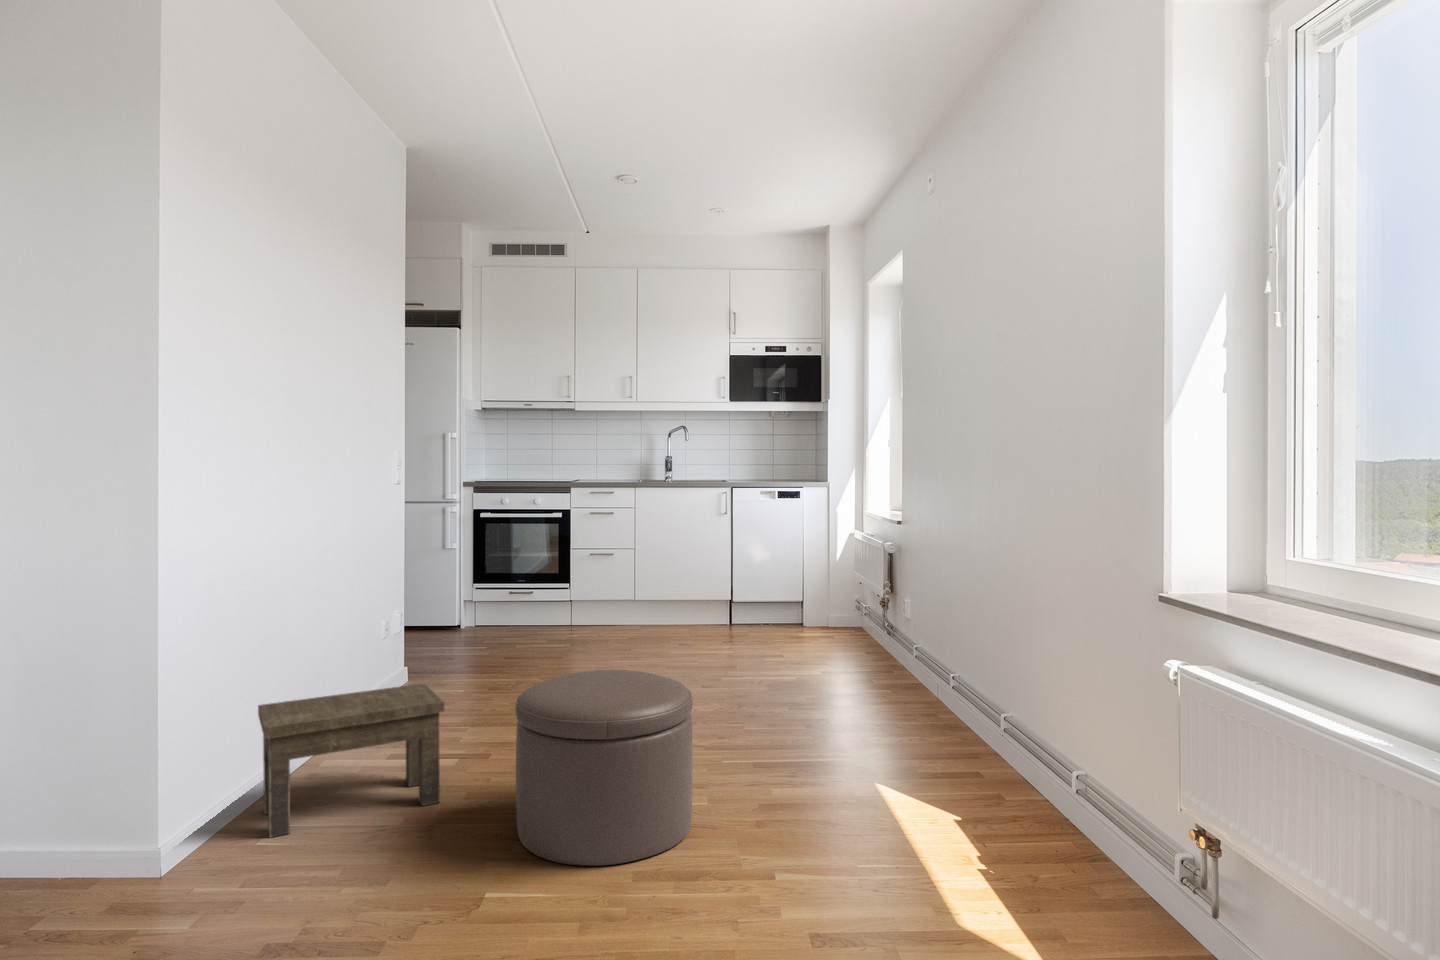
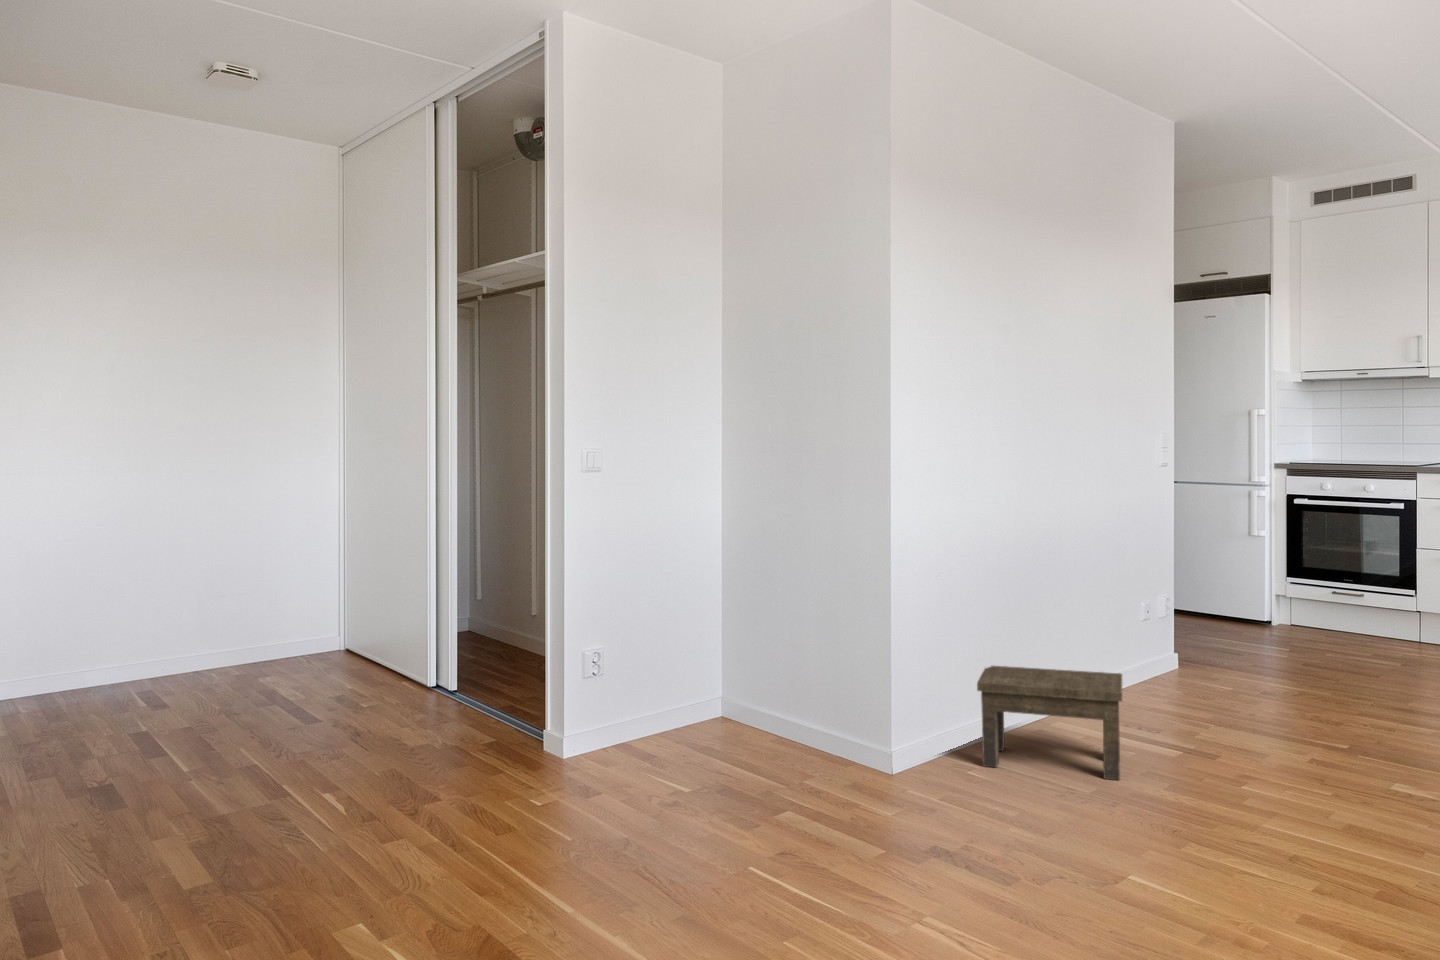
ottoman: present [516,670,693,866] -> none [1158,691,1356,885]

